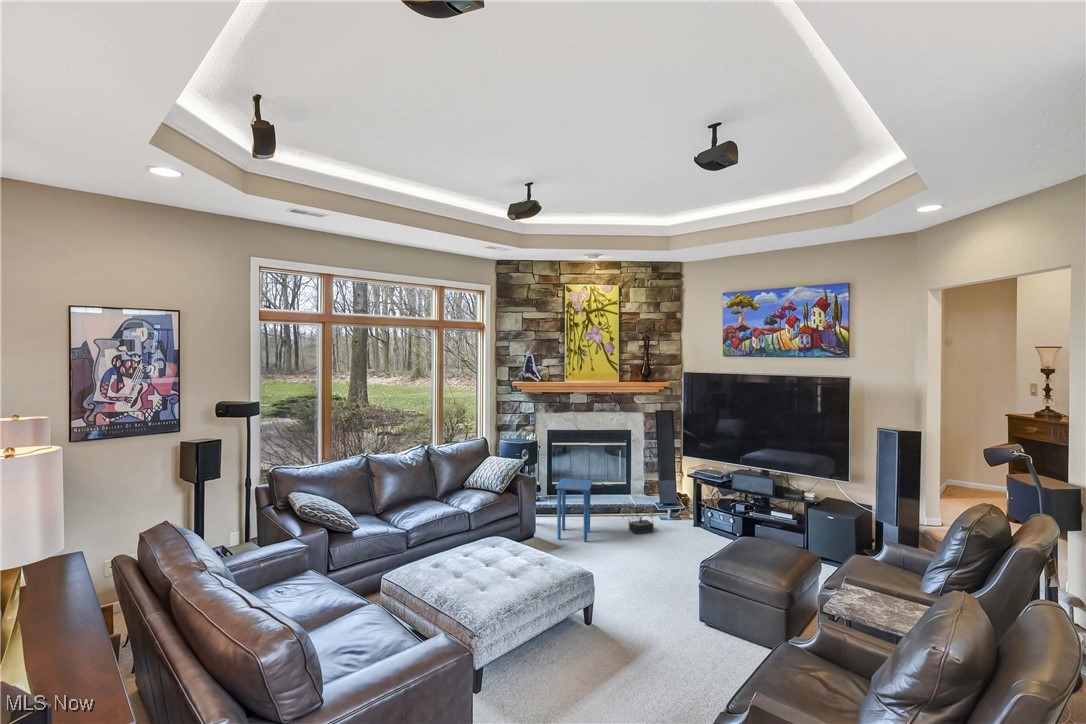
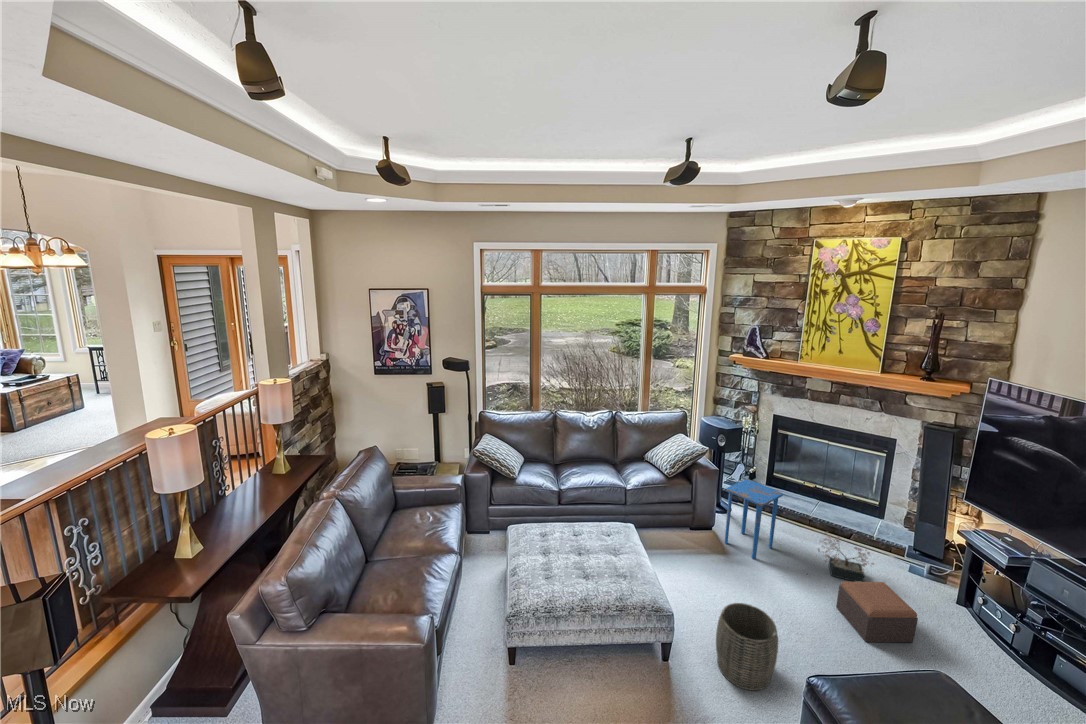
footstool: none [654,519,701,559] -> present [836,582,918,642]
woven basket: none [621,550,667,613] -> present [716,603,778,691]

